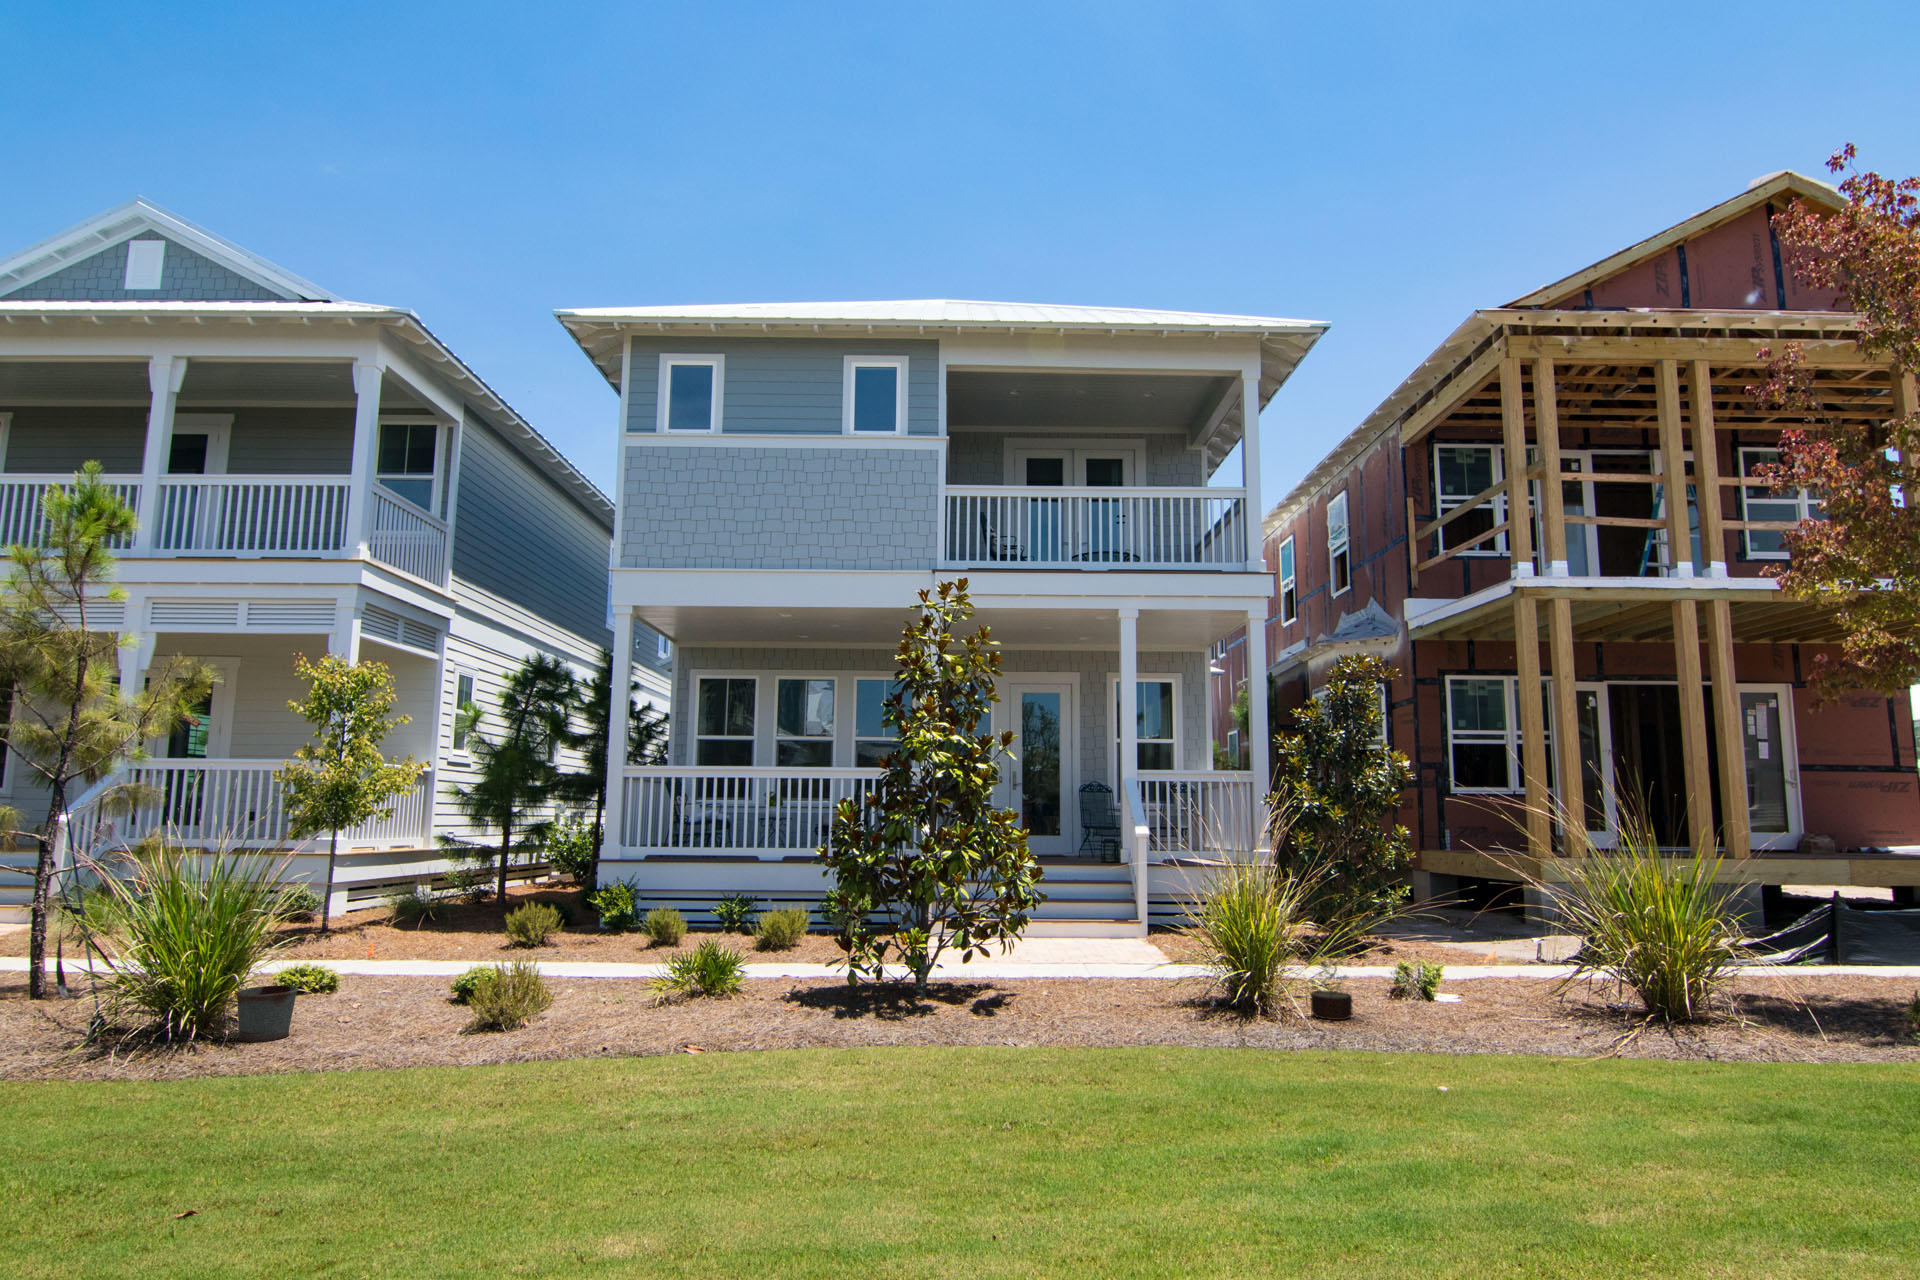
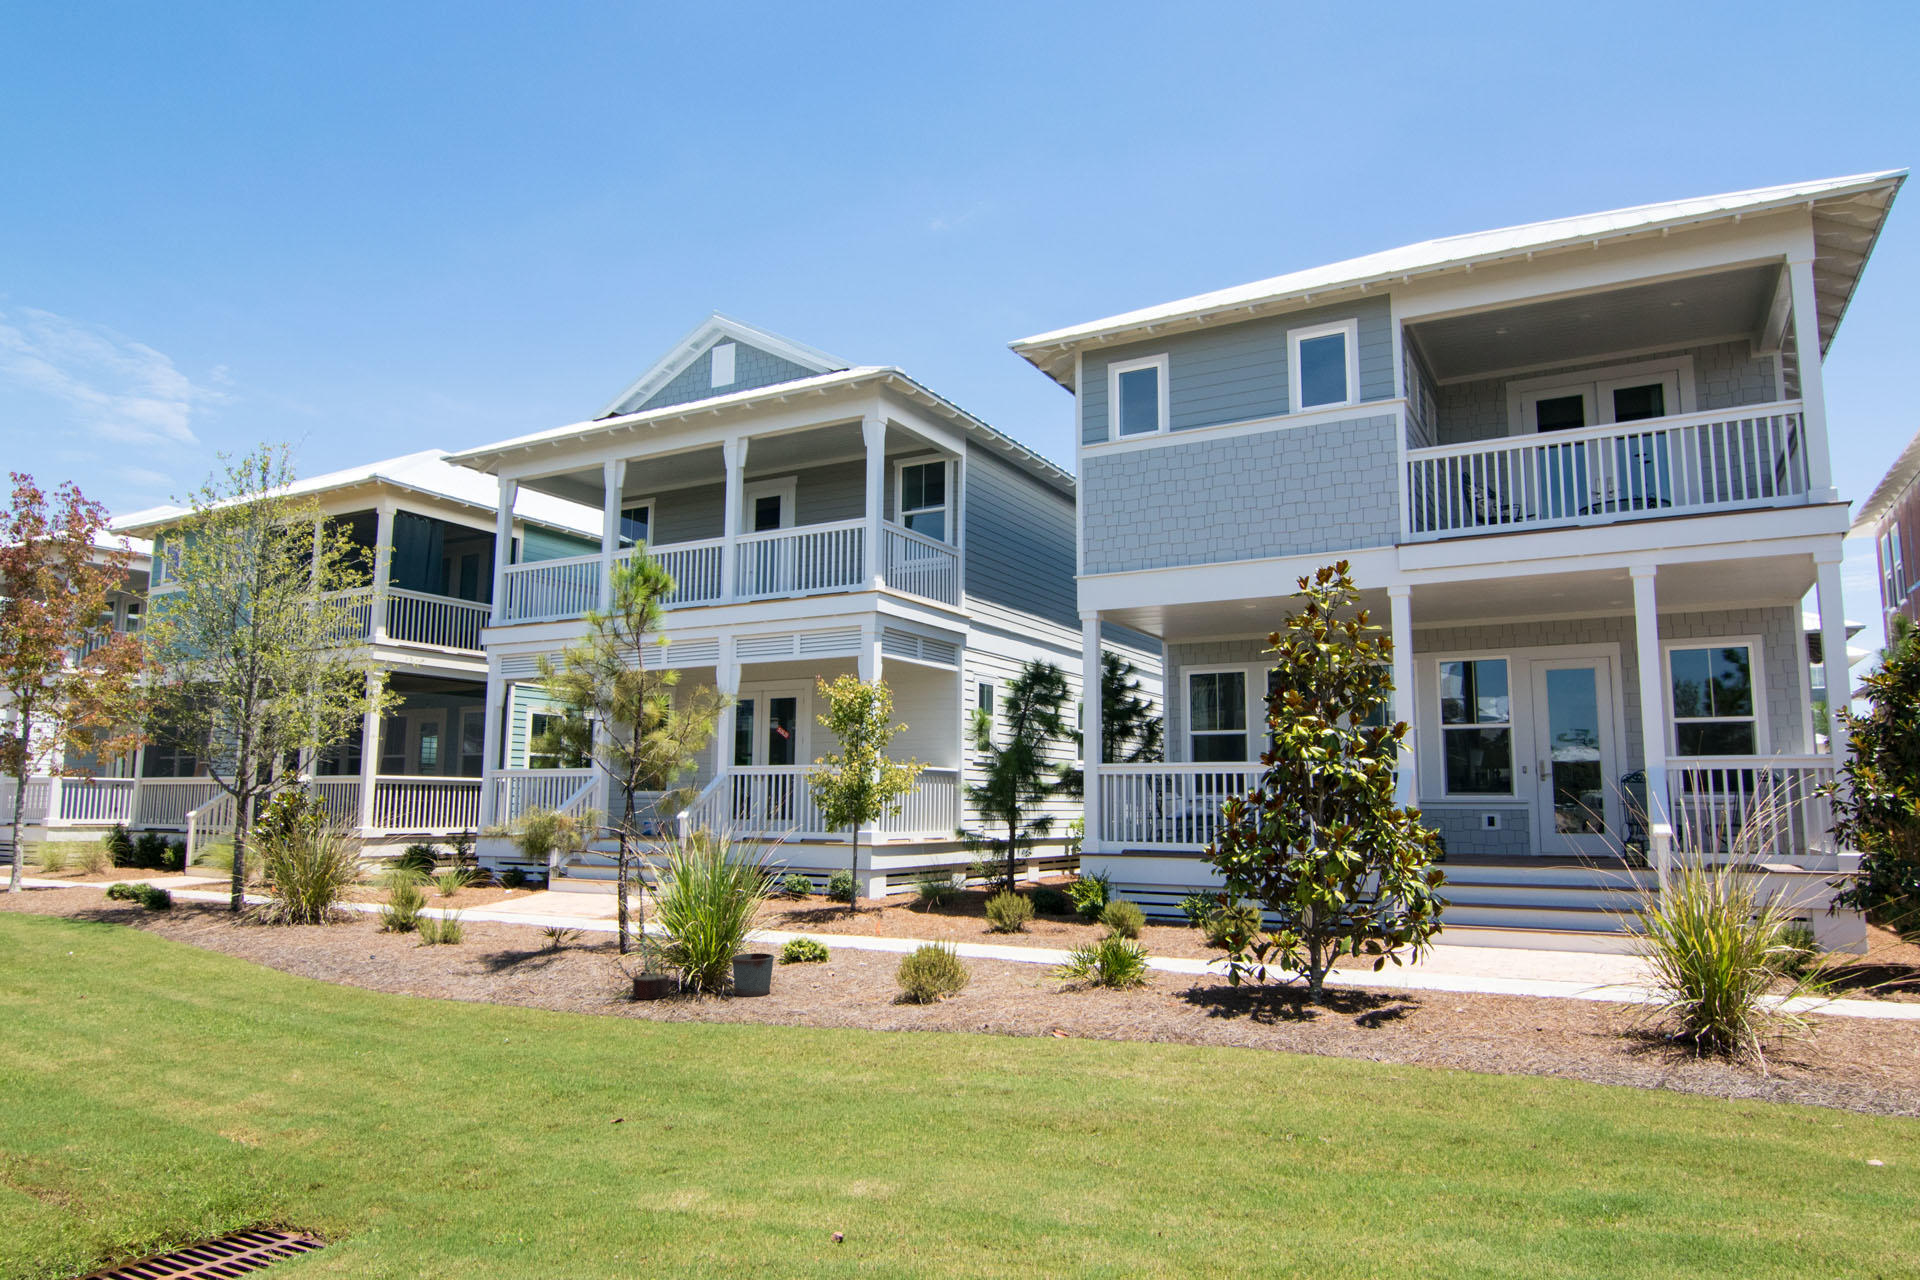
decorative plant: present [1310,947,1353,1020] -> present [633,932,670,999]

